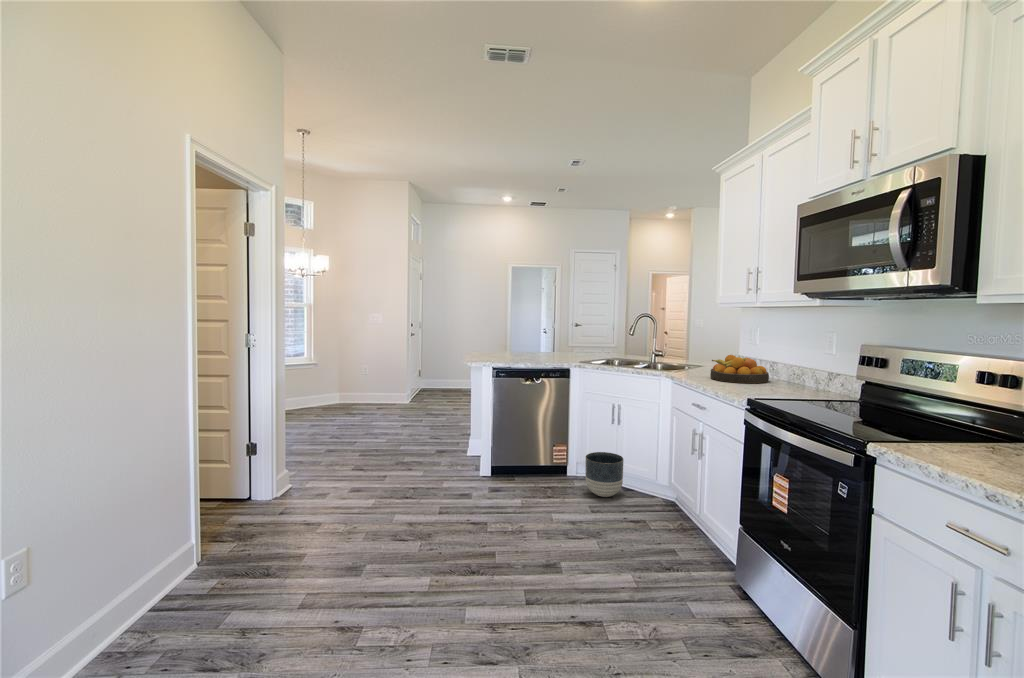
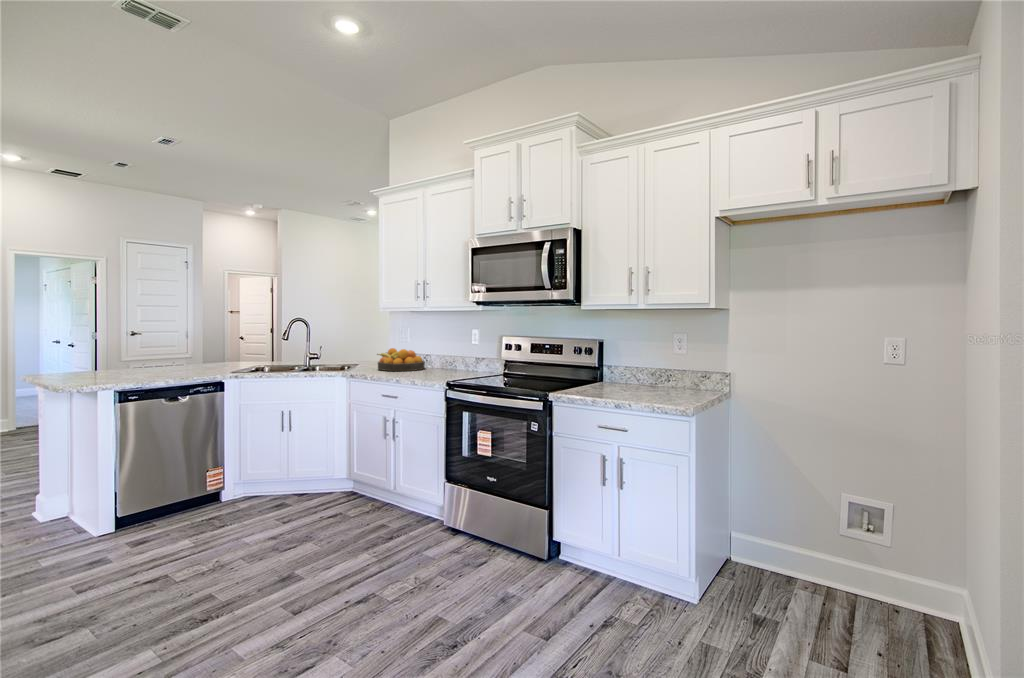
planter: present [585,452,624,497] -> none [259,461,303,509]

